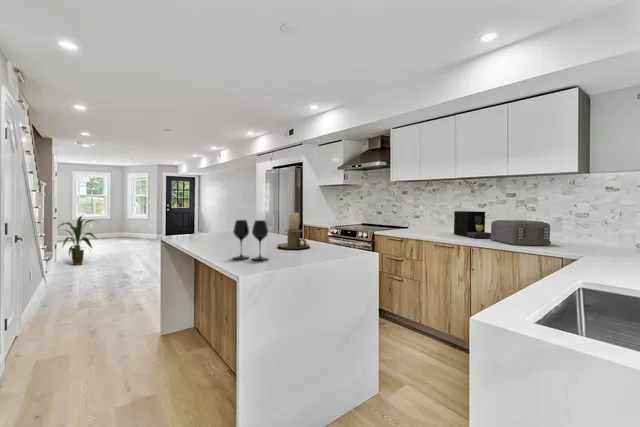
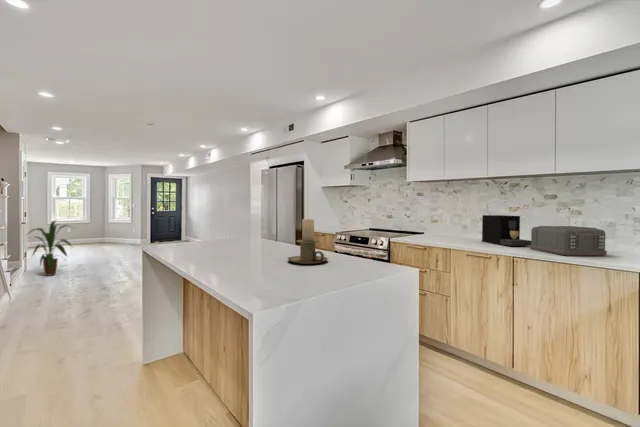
wine glass: present [233,220,268,260] -> none [237,230,283,282]

